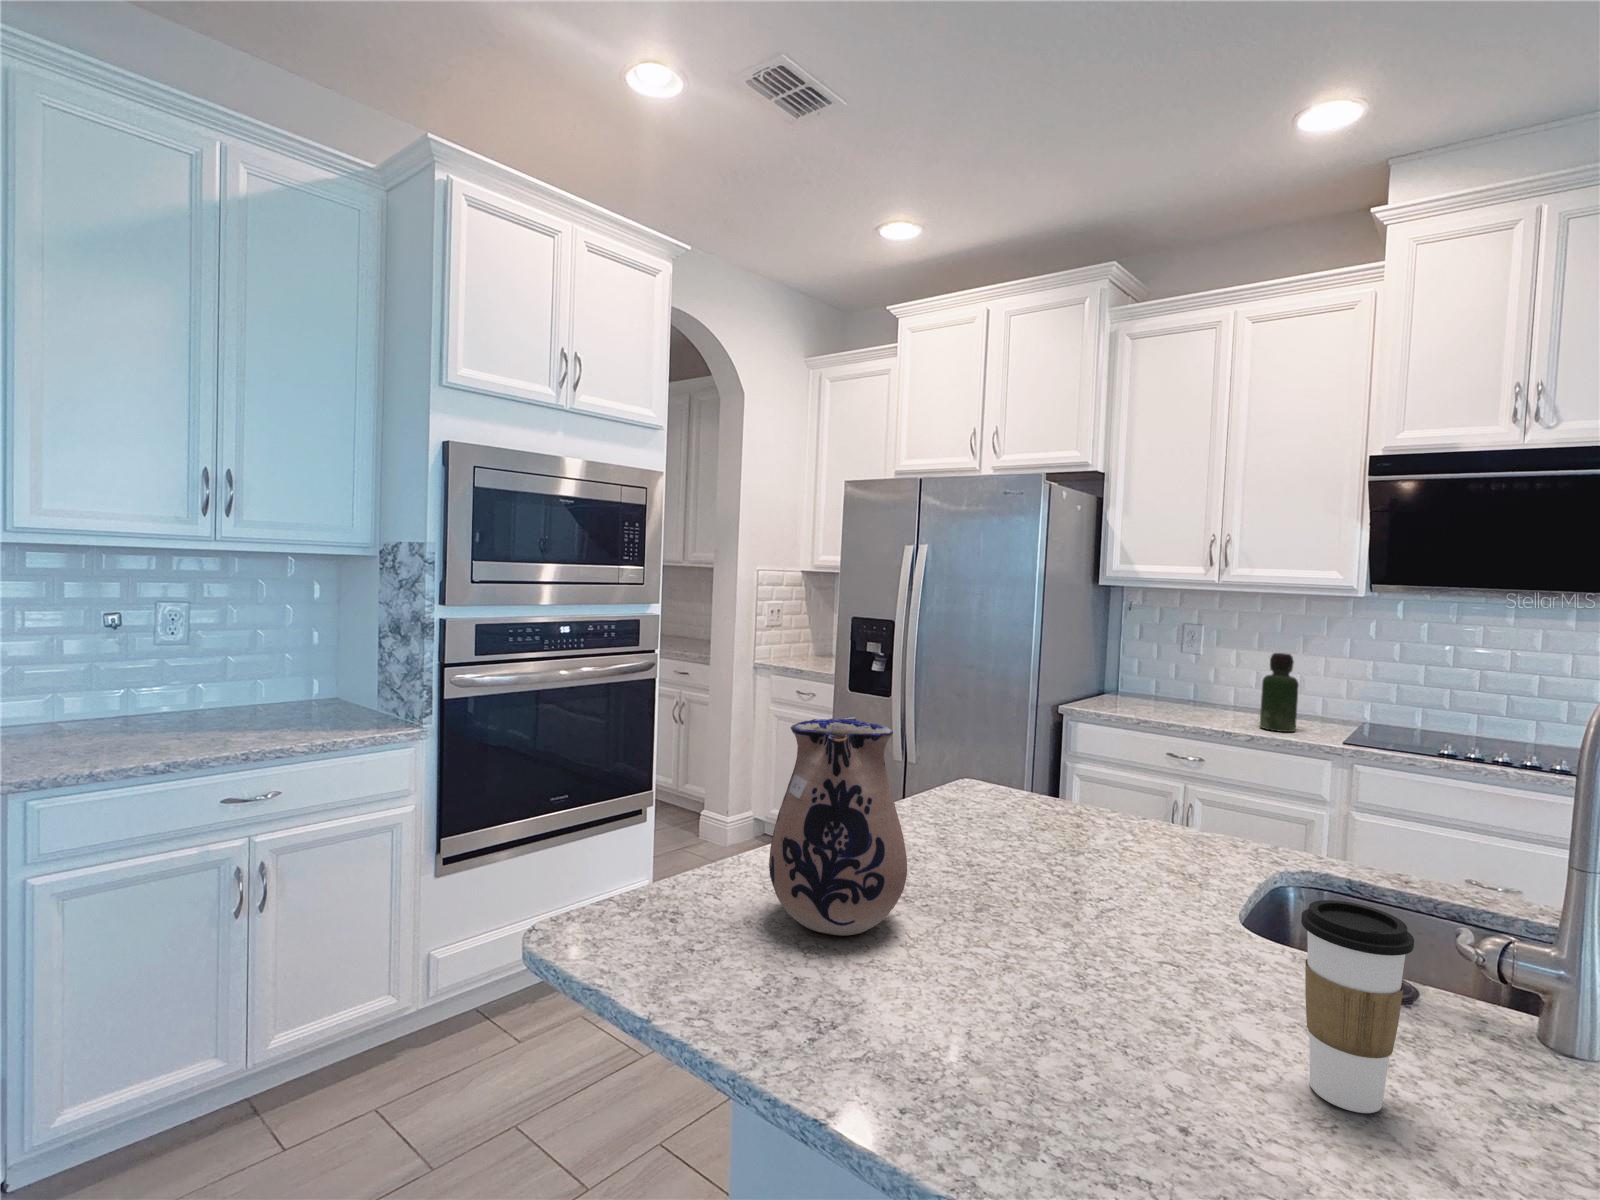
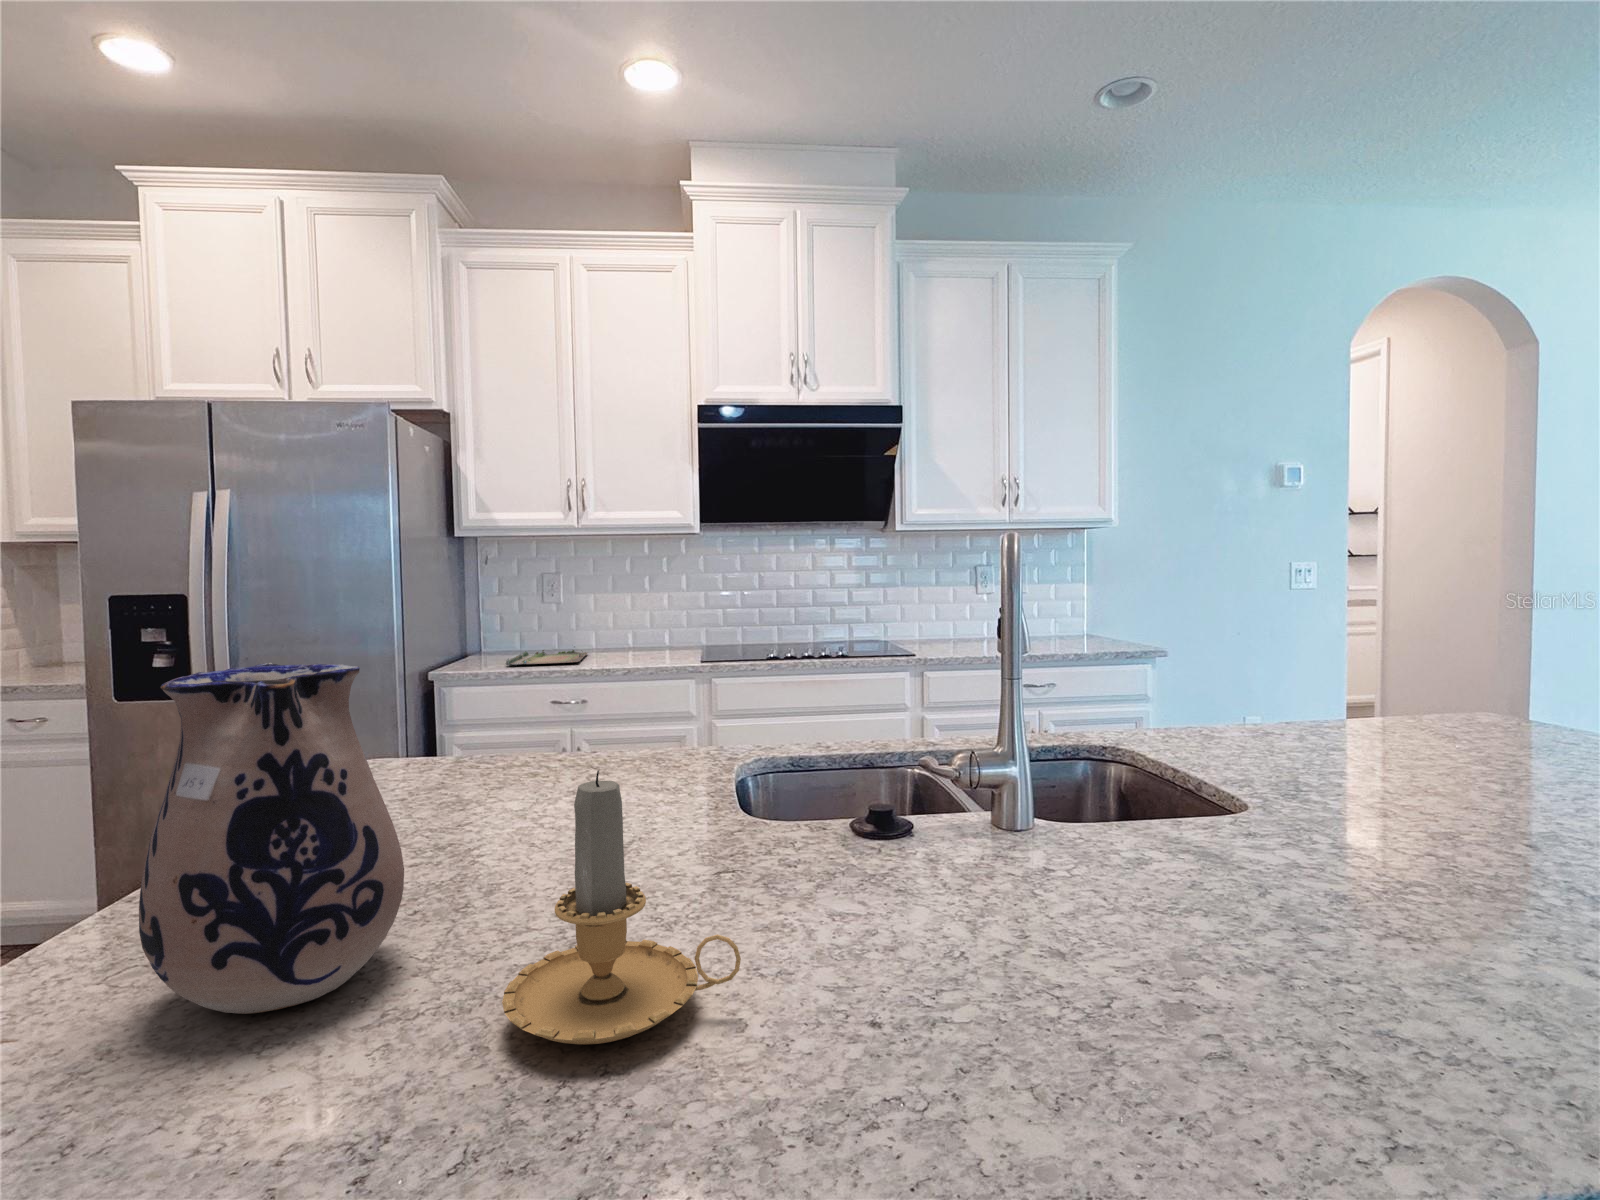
bottle: present [1260,653,1299,732] -> none [627,589,658,662]
tray: none [1131,698,1223,719] -> present [506,650,587,666]
candle: none [922,845,1086,1043] -> present [502,770,741,1044]
coffee cup: present [1301,900,1414,1113] -> none [897,738,990,935]

